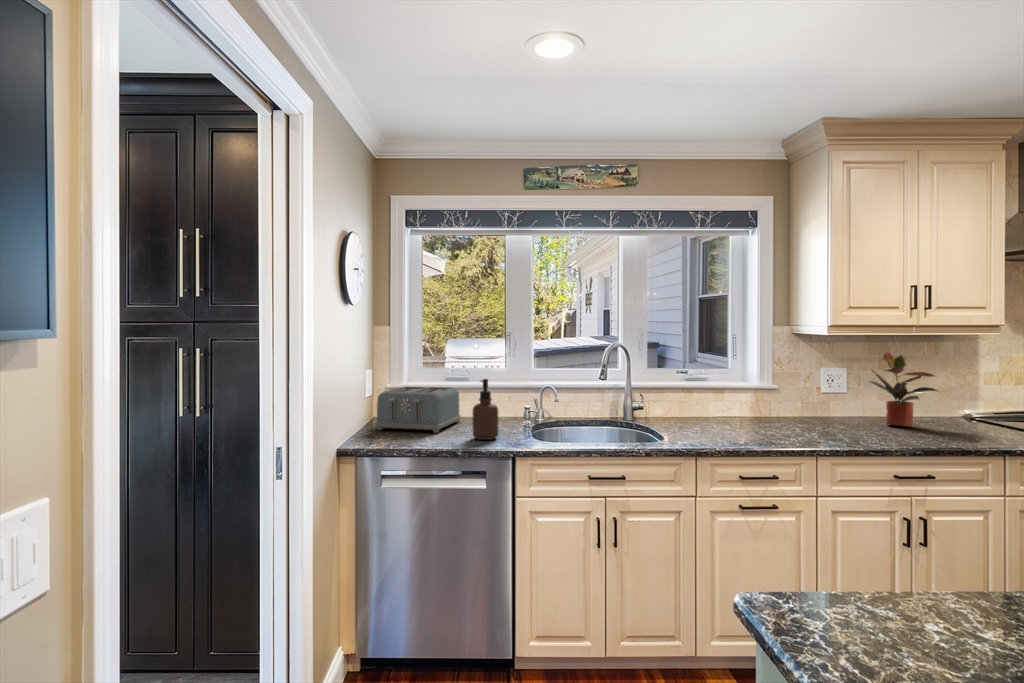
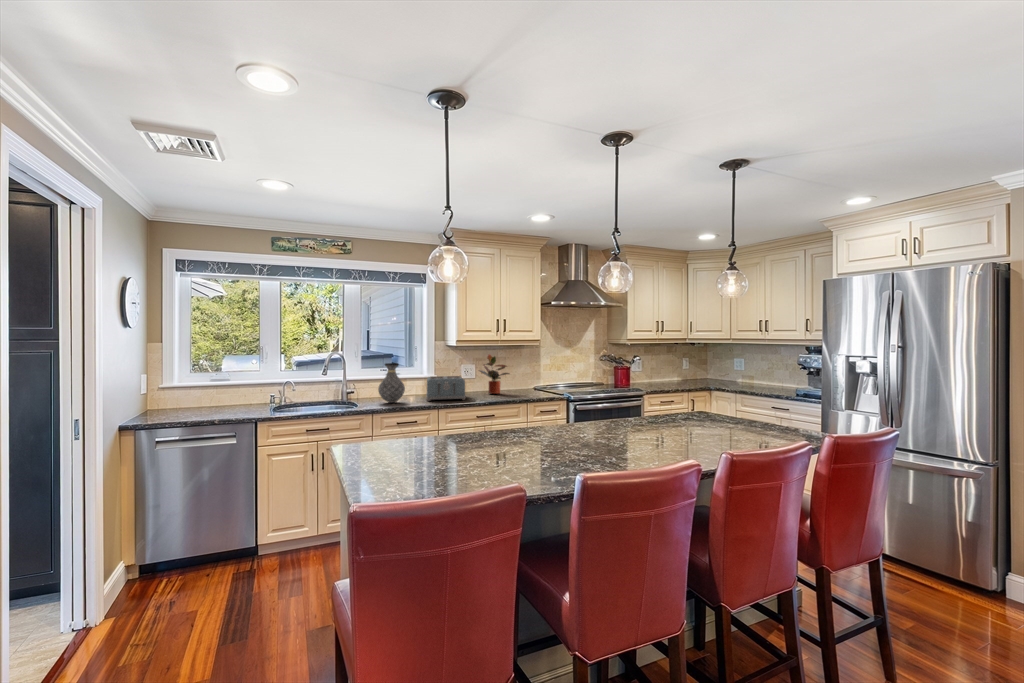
vase: none [694,365,742,434] -> present [378,363,405,403]
soap dispenser: present [473,379,498,440] -> none [228,375,247,414]
toaster: present [375,387,461,433] -> present [426,376,466,401]

